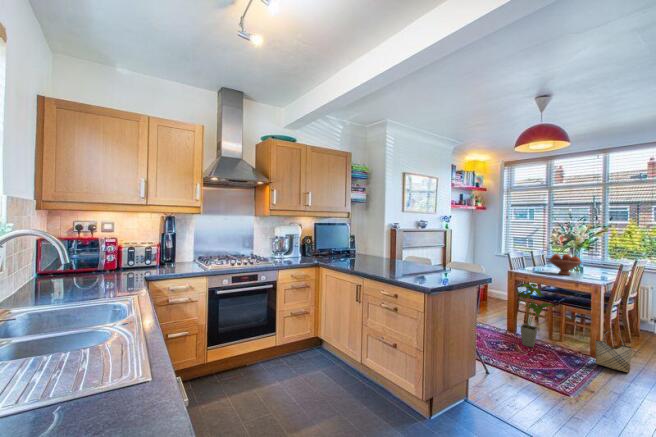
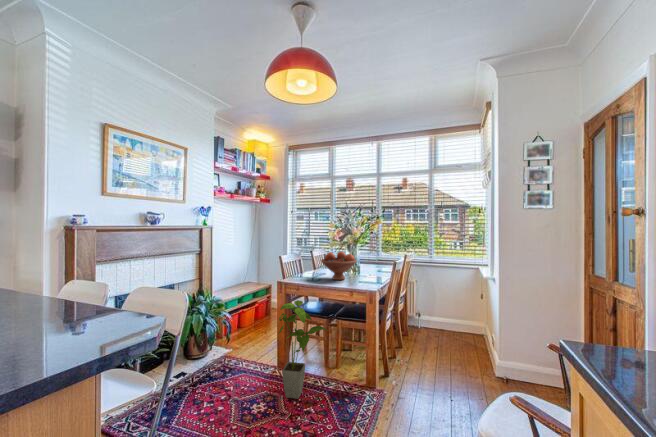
woven basket: present [595,329,632,372] -> none [370,351,410,415]

